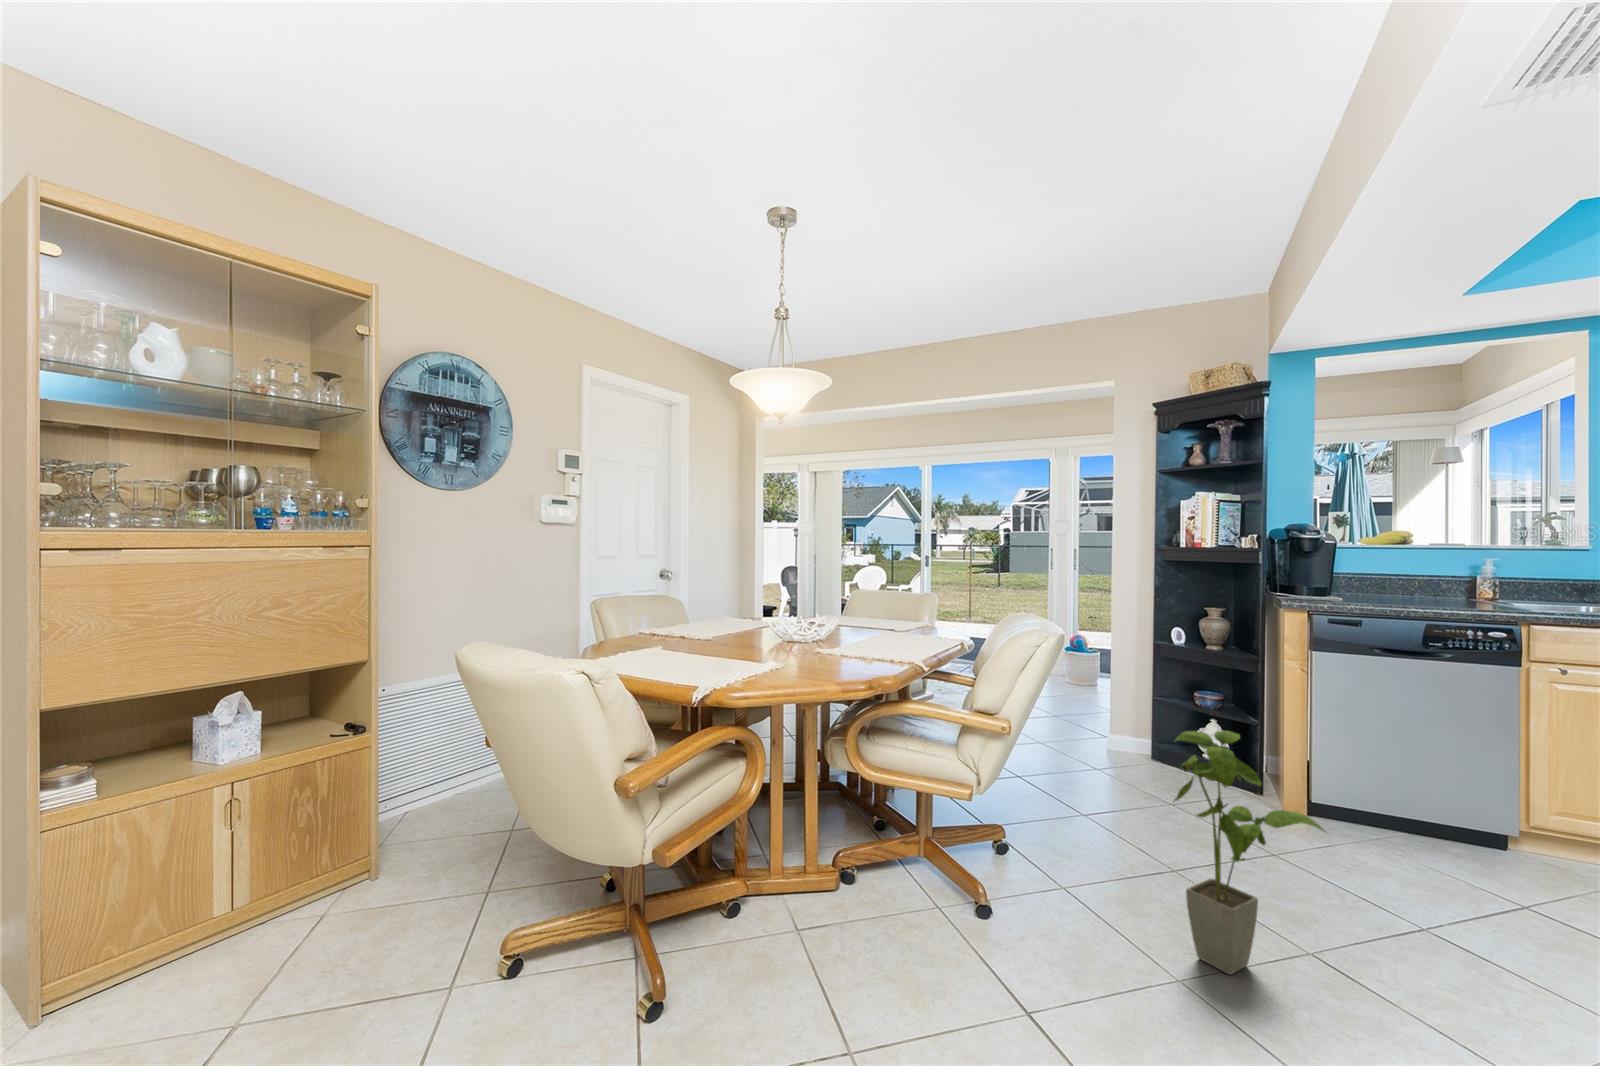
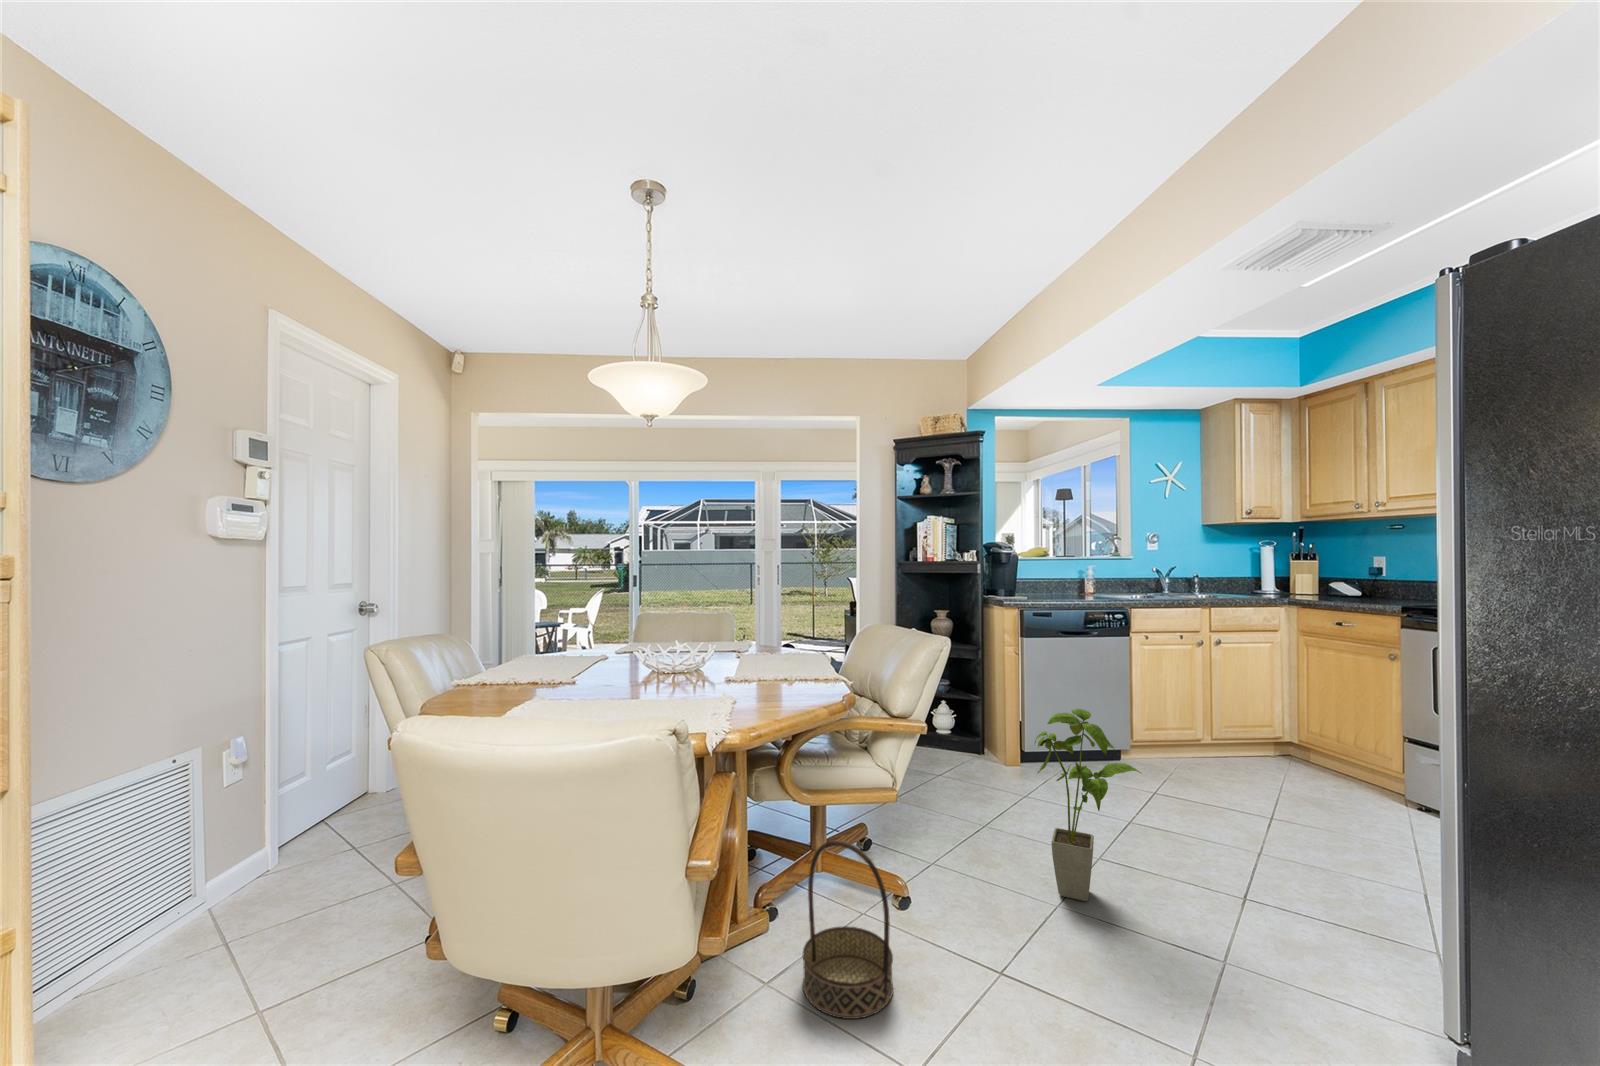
basket: none [835,806,923,973] -> present [803,840,893,1019]

